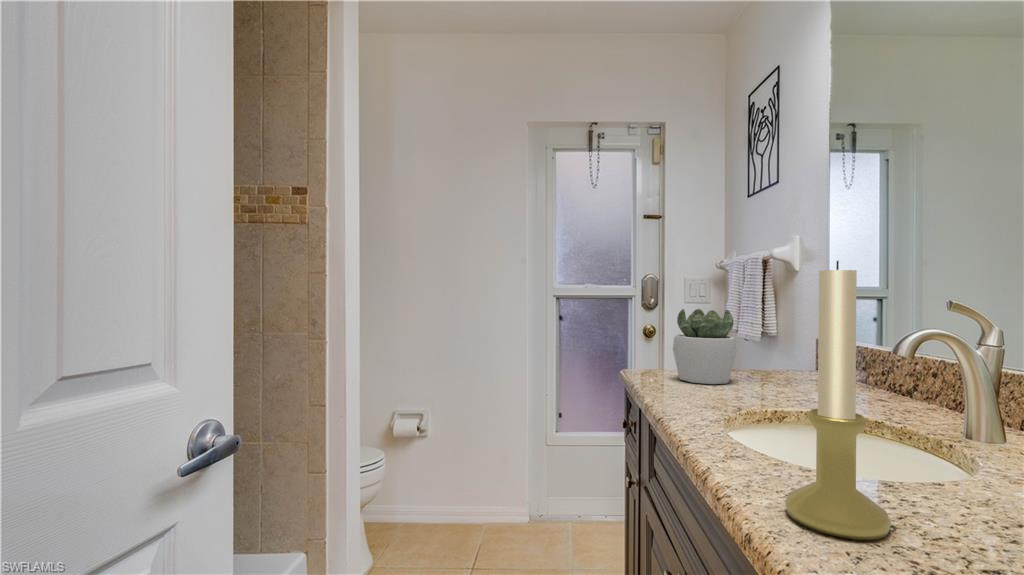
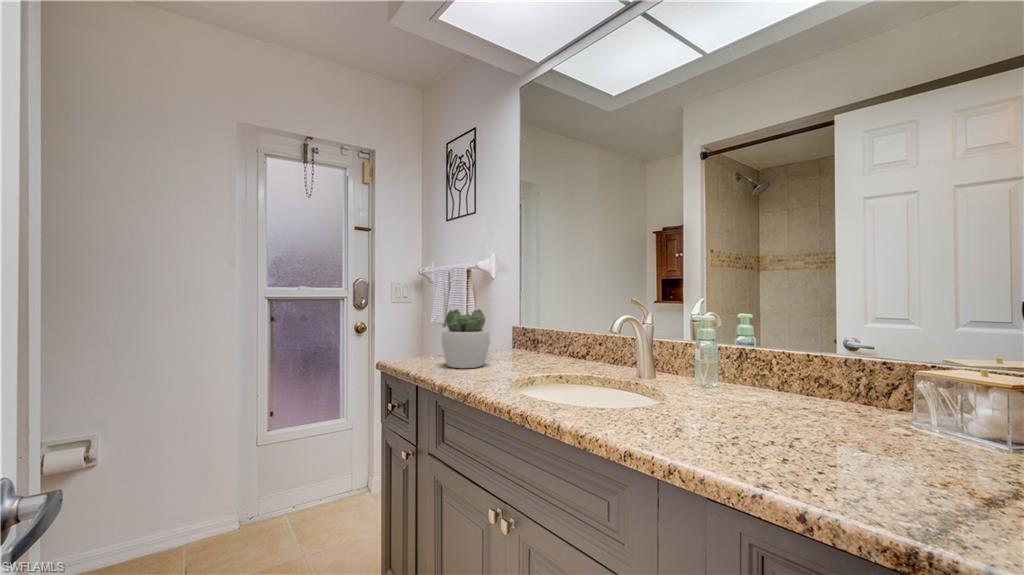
candle holder: present [785,261,891,540] -> none [662,280,722,449]

